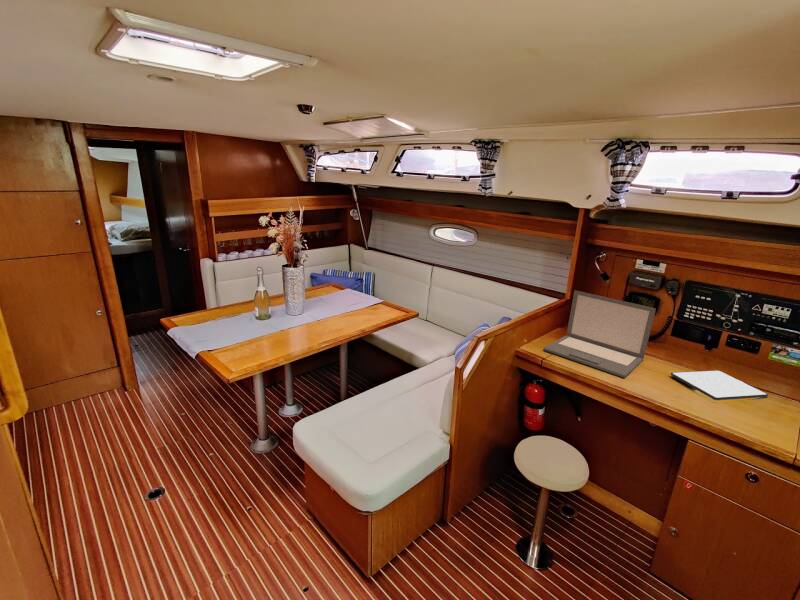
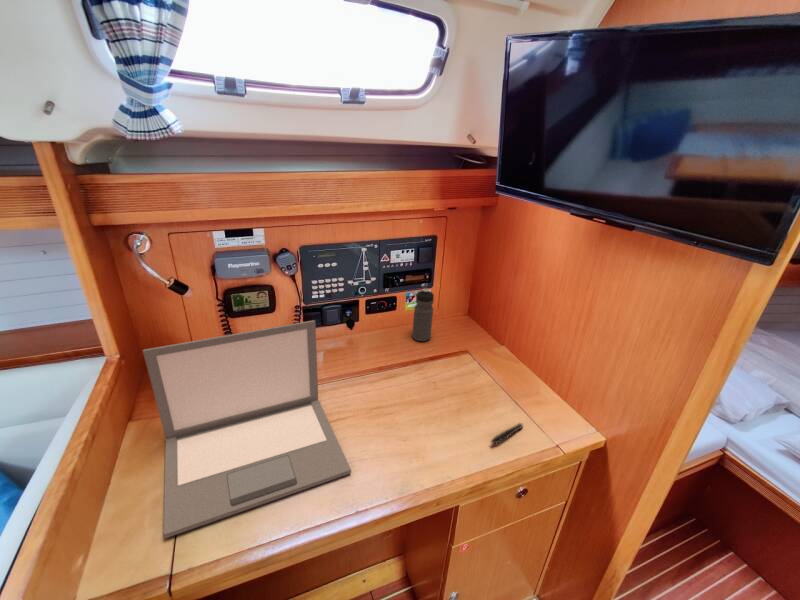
water bottle: none [759,340,791,384] -> present [412,289,434,341]
tablet: present [671,370,768,400] -> none [374,355,452,417]
pen: none [725,416,773,433] -> present [491,423,523,443]

